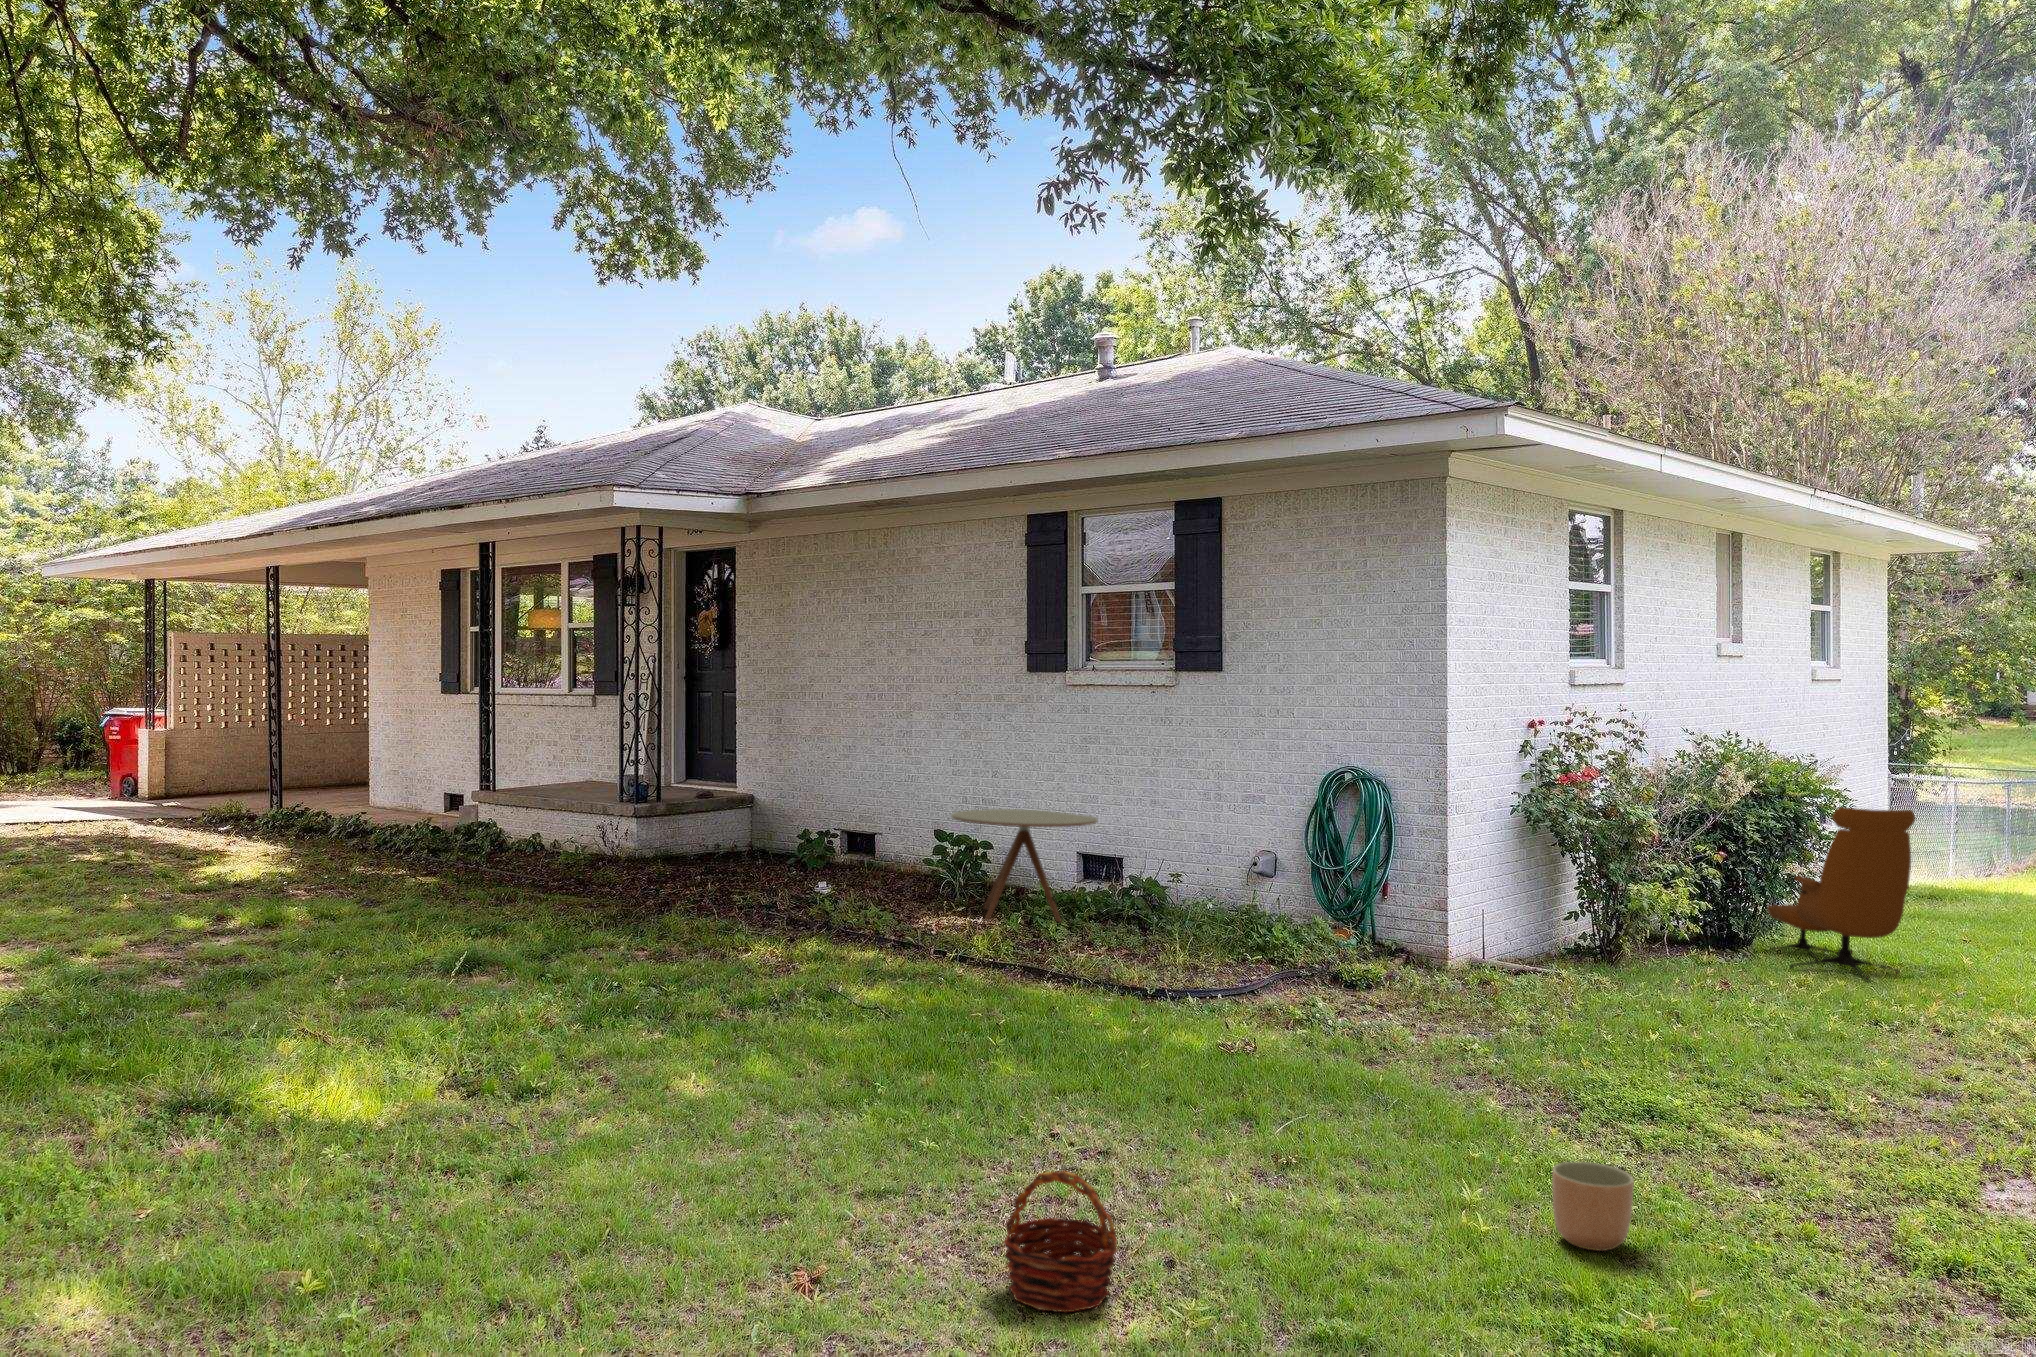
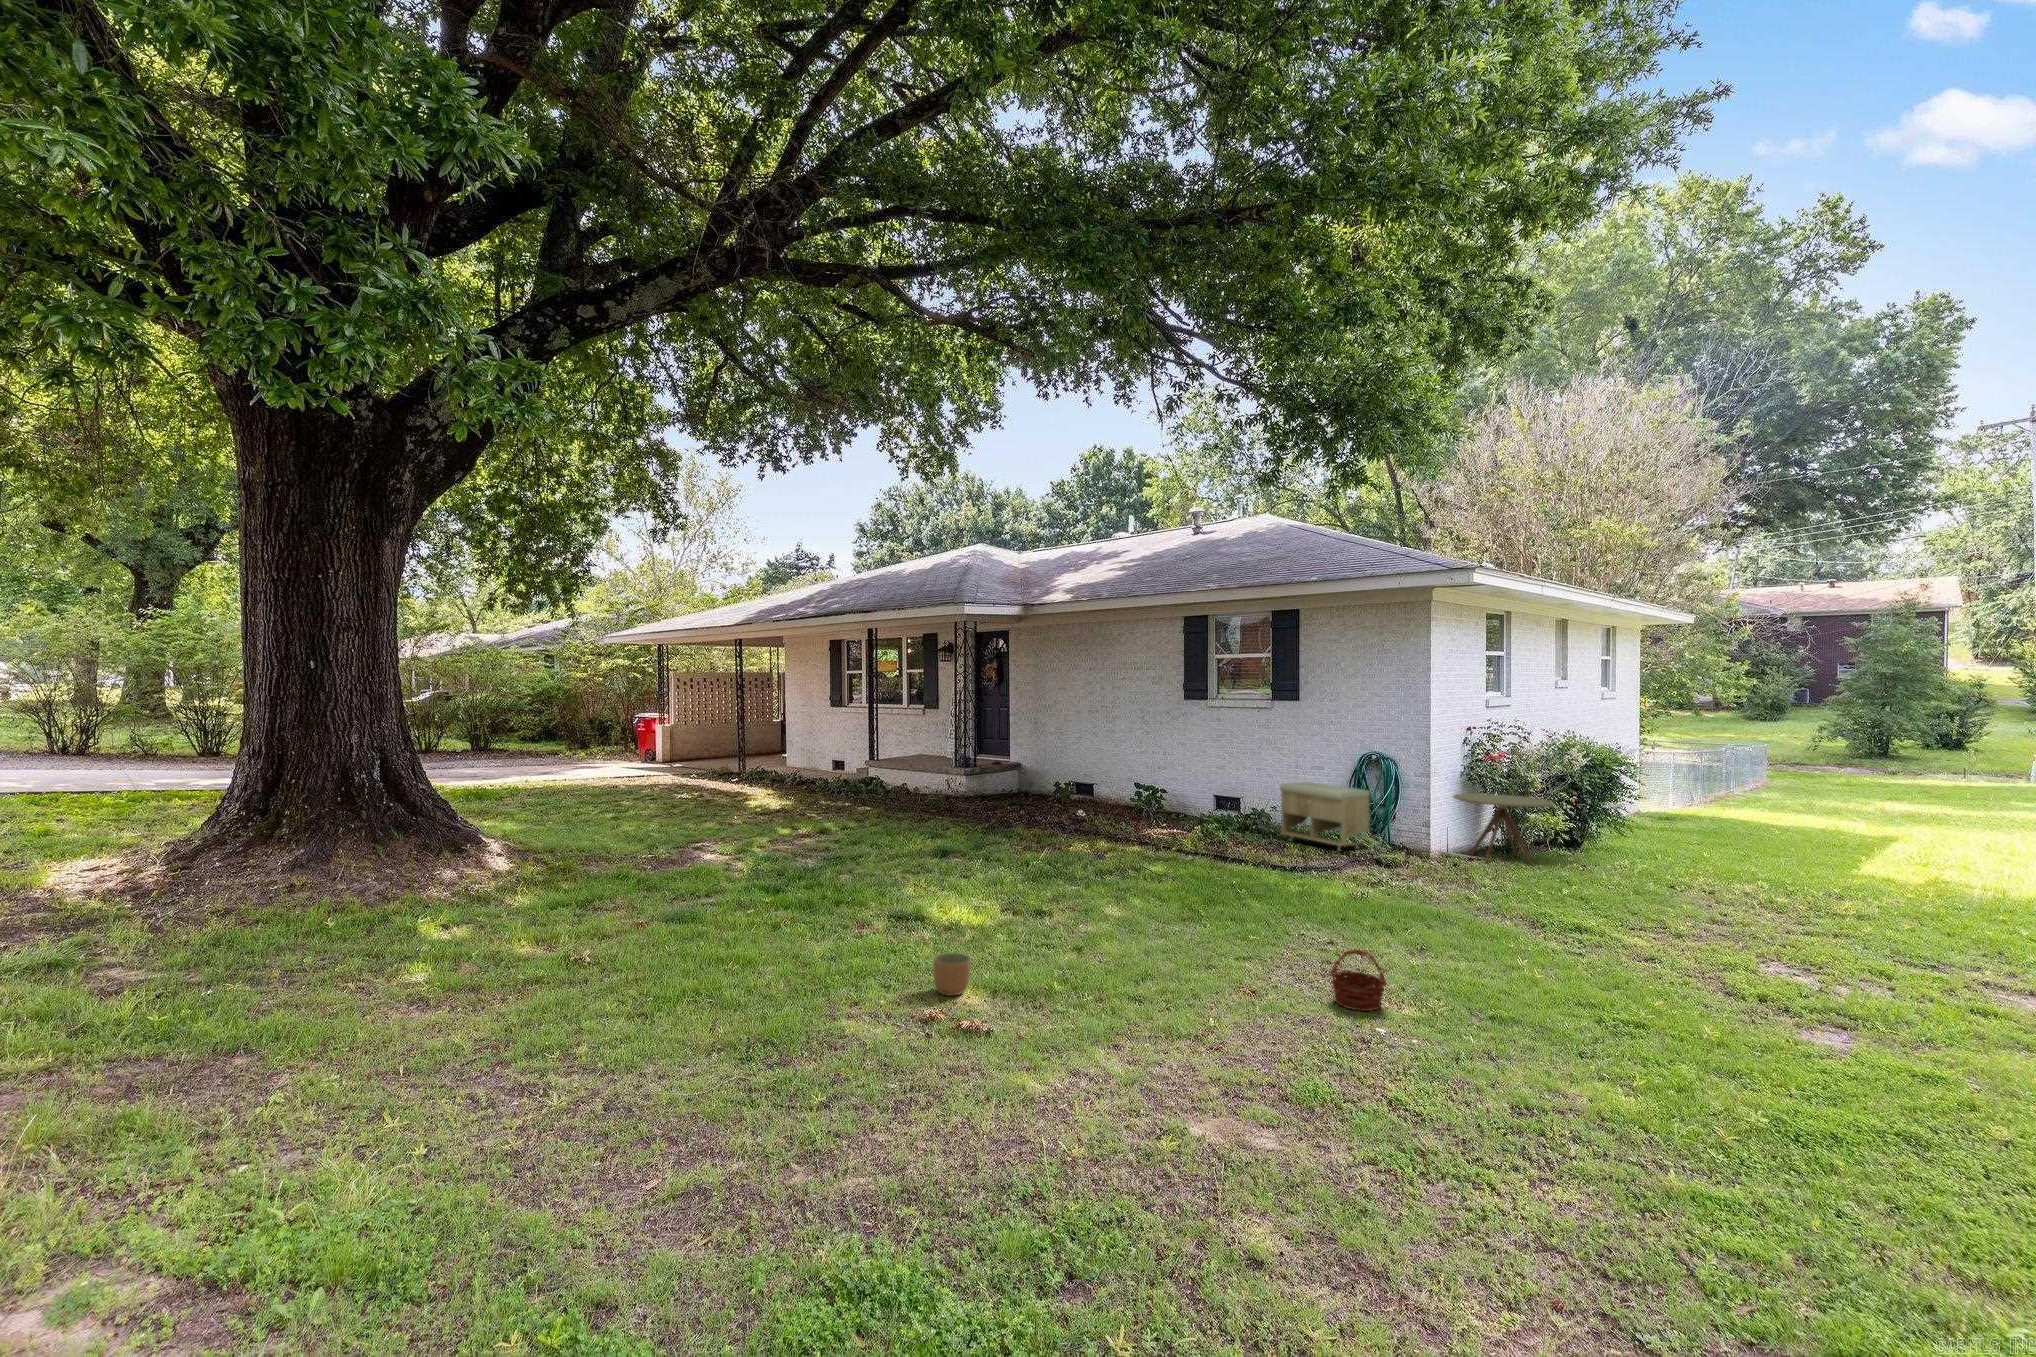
lounge chair: present [1766,807,1915,981] -> none [1596,774,1685,865]
round table: present [951,809,1098,922] -> present [1453,793,1555,865]
storage bench: none [1179,826,1341,956] -> present [1280,782,1370,851]
planter: present [1552,1162,1634,1251] -> present [933,953,971,996]

